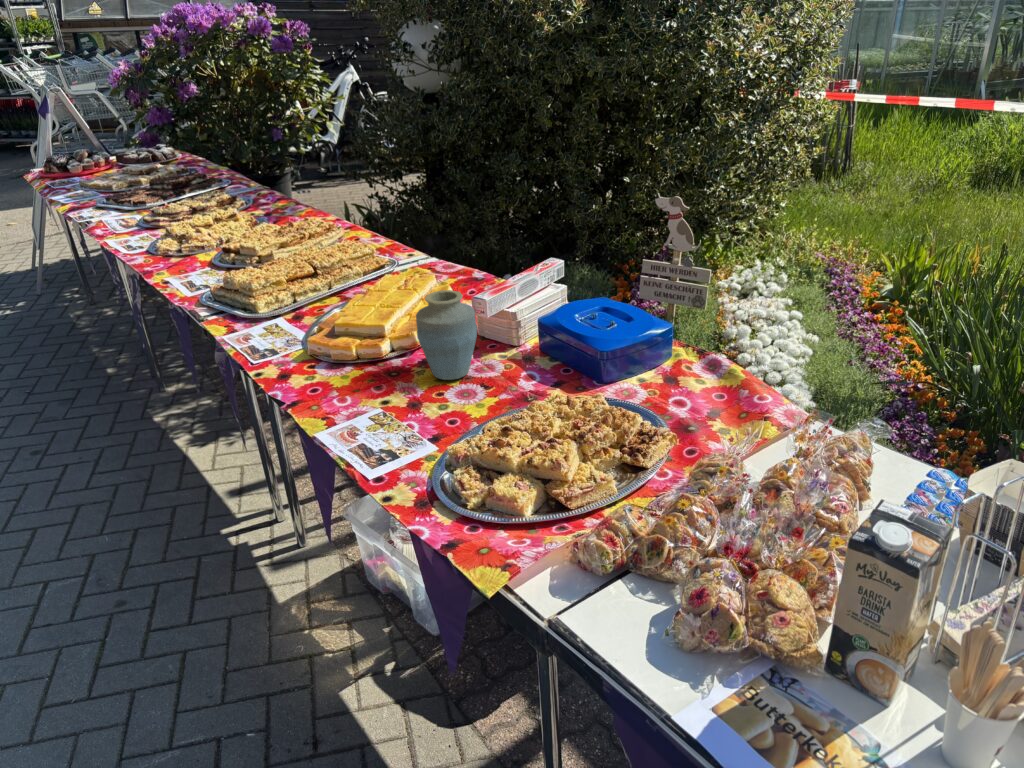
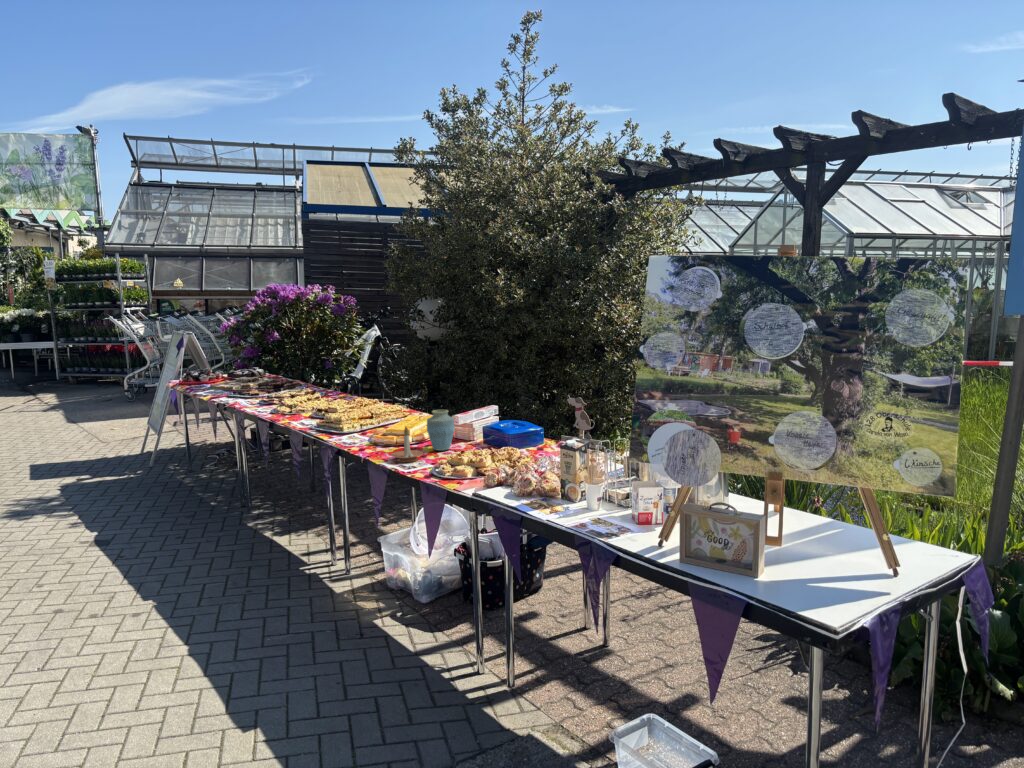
candle holder: none [339,346,411,427] -> present [391,427,423,462]

